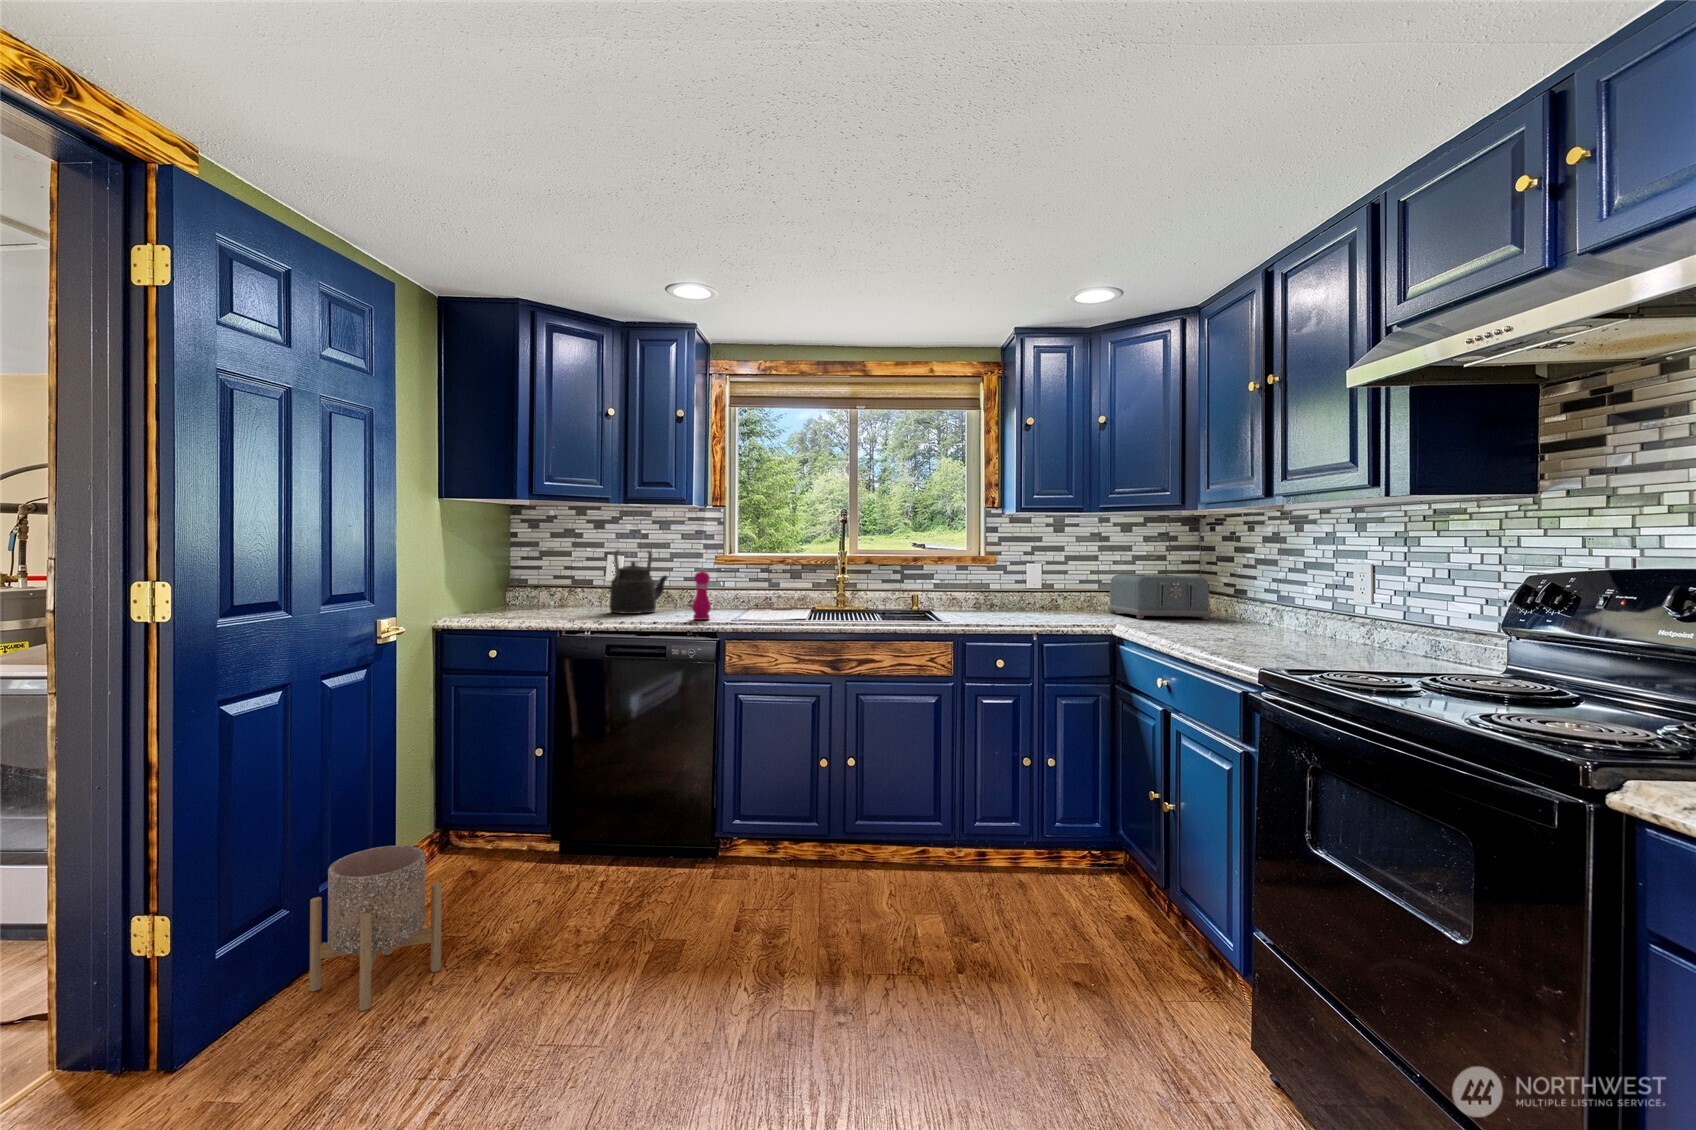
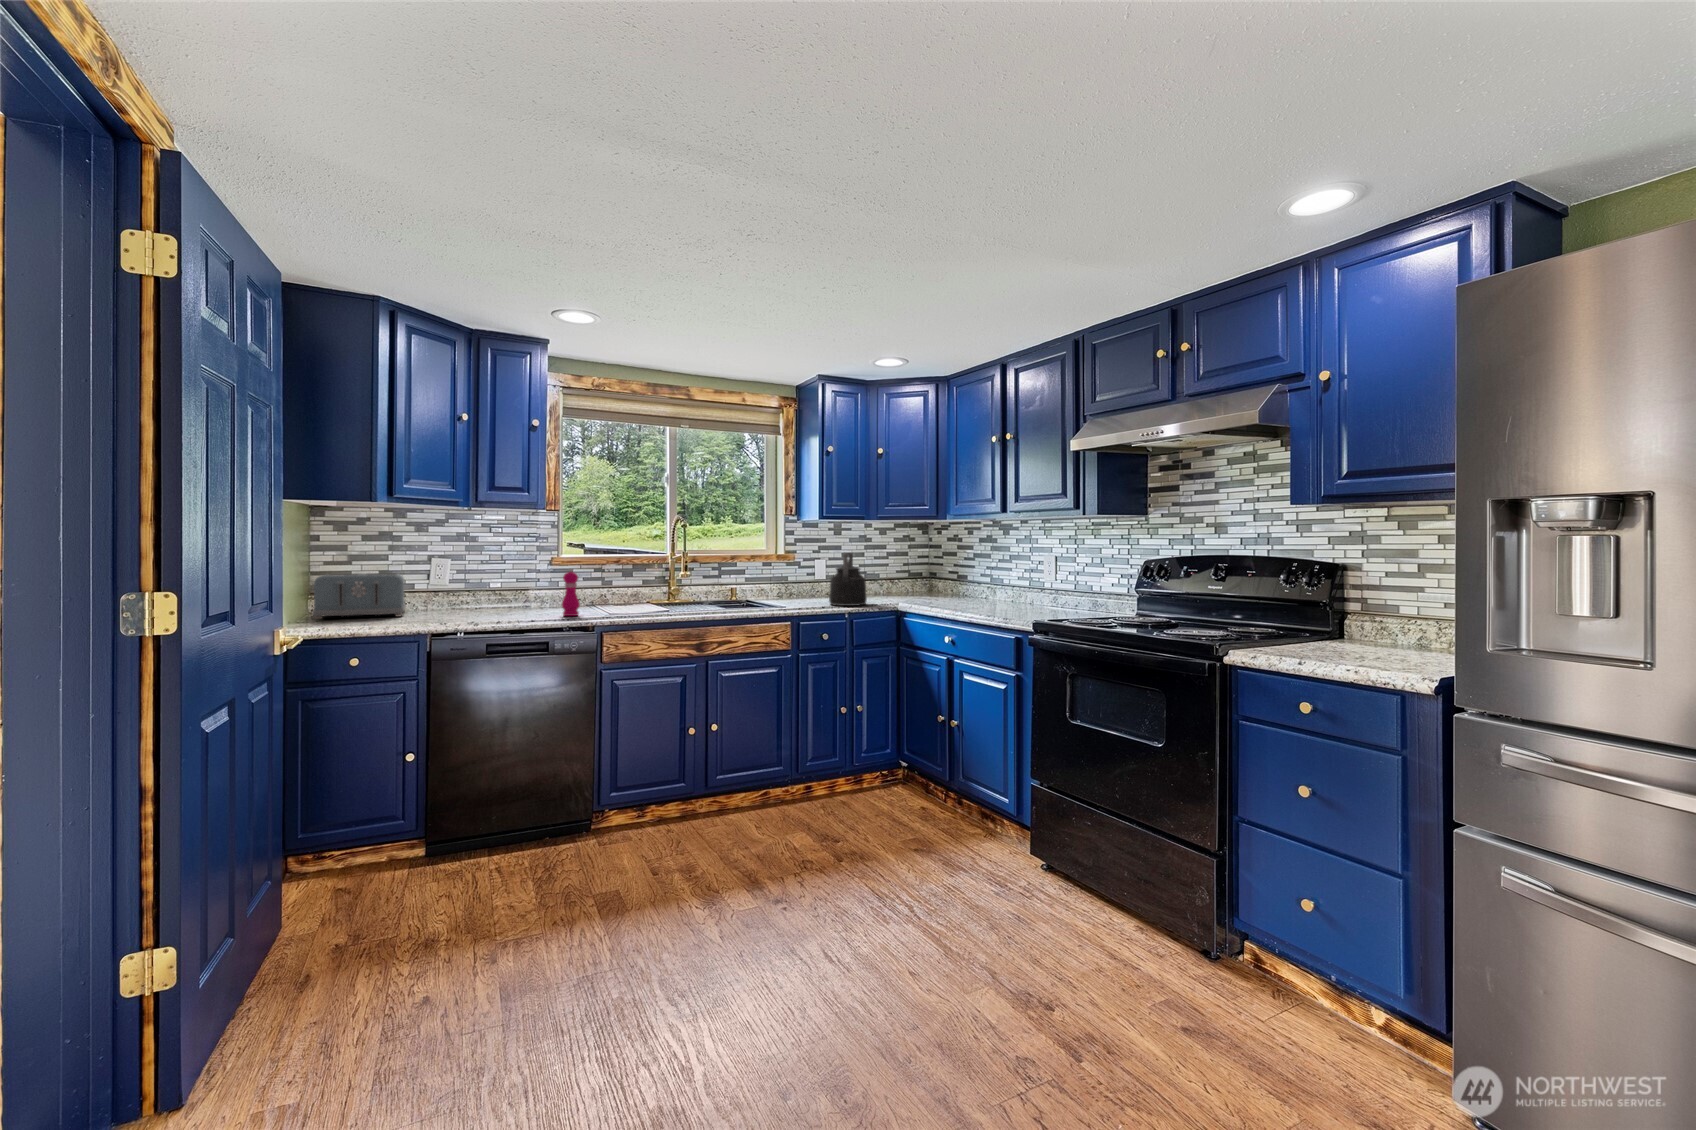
kettle: present [610,550,668,614] -> present [829,553,867,606]
toaster: present [1108,574,1211,619] -> present [312,573,406,619]
planter: present [310,845,442,1011] -> none [262,853,400,1017]

